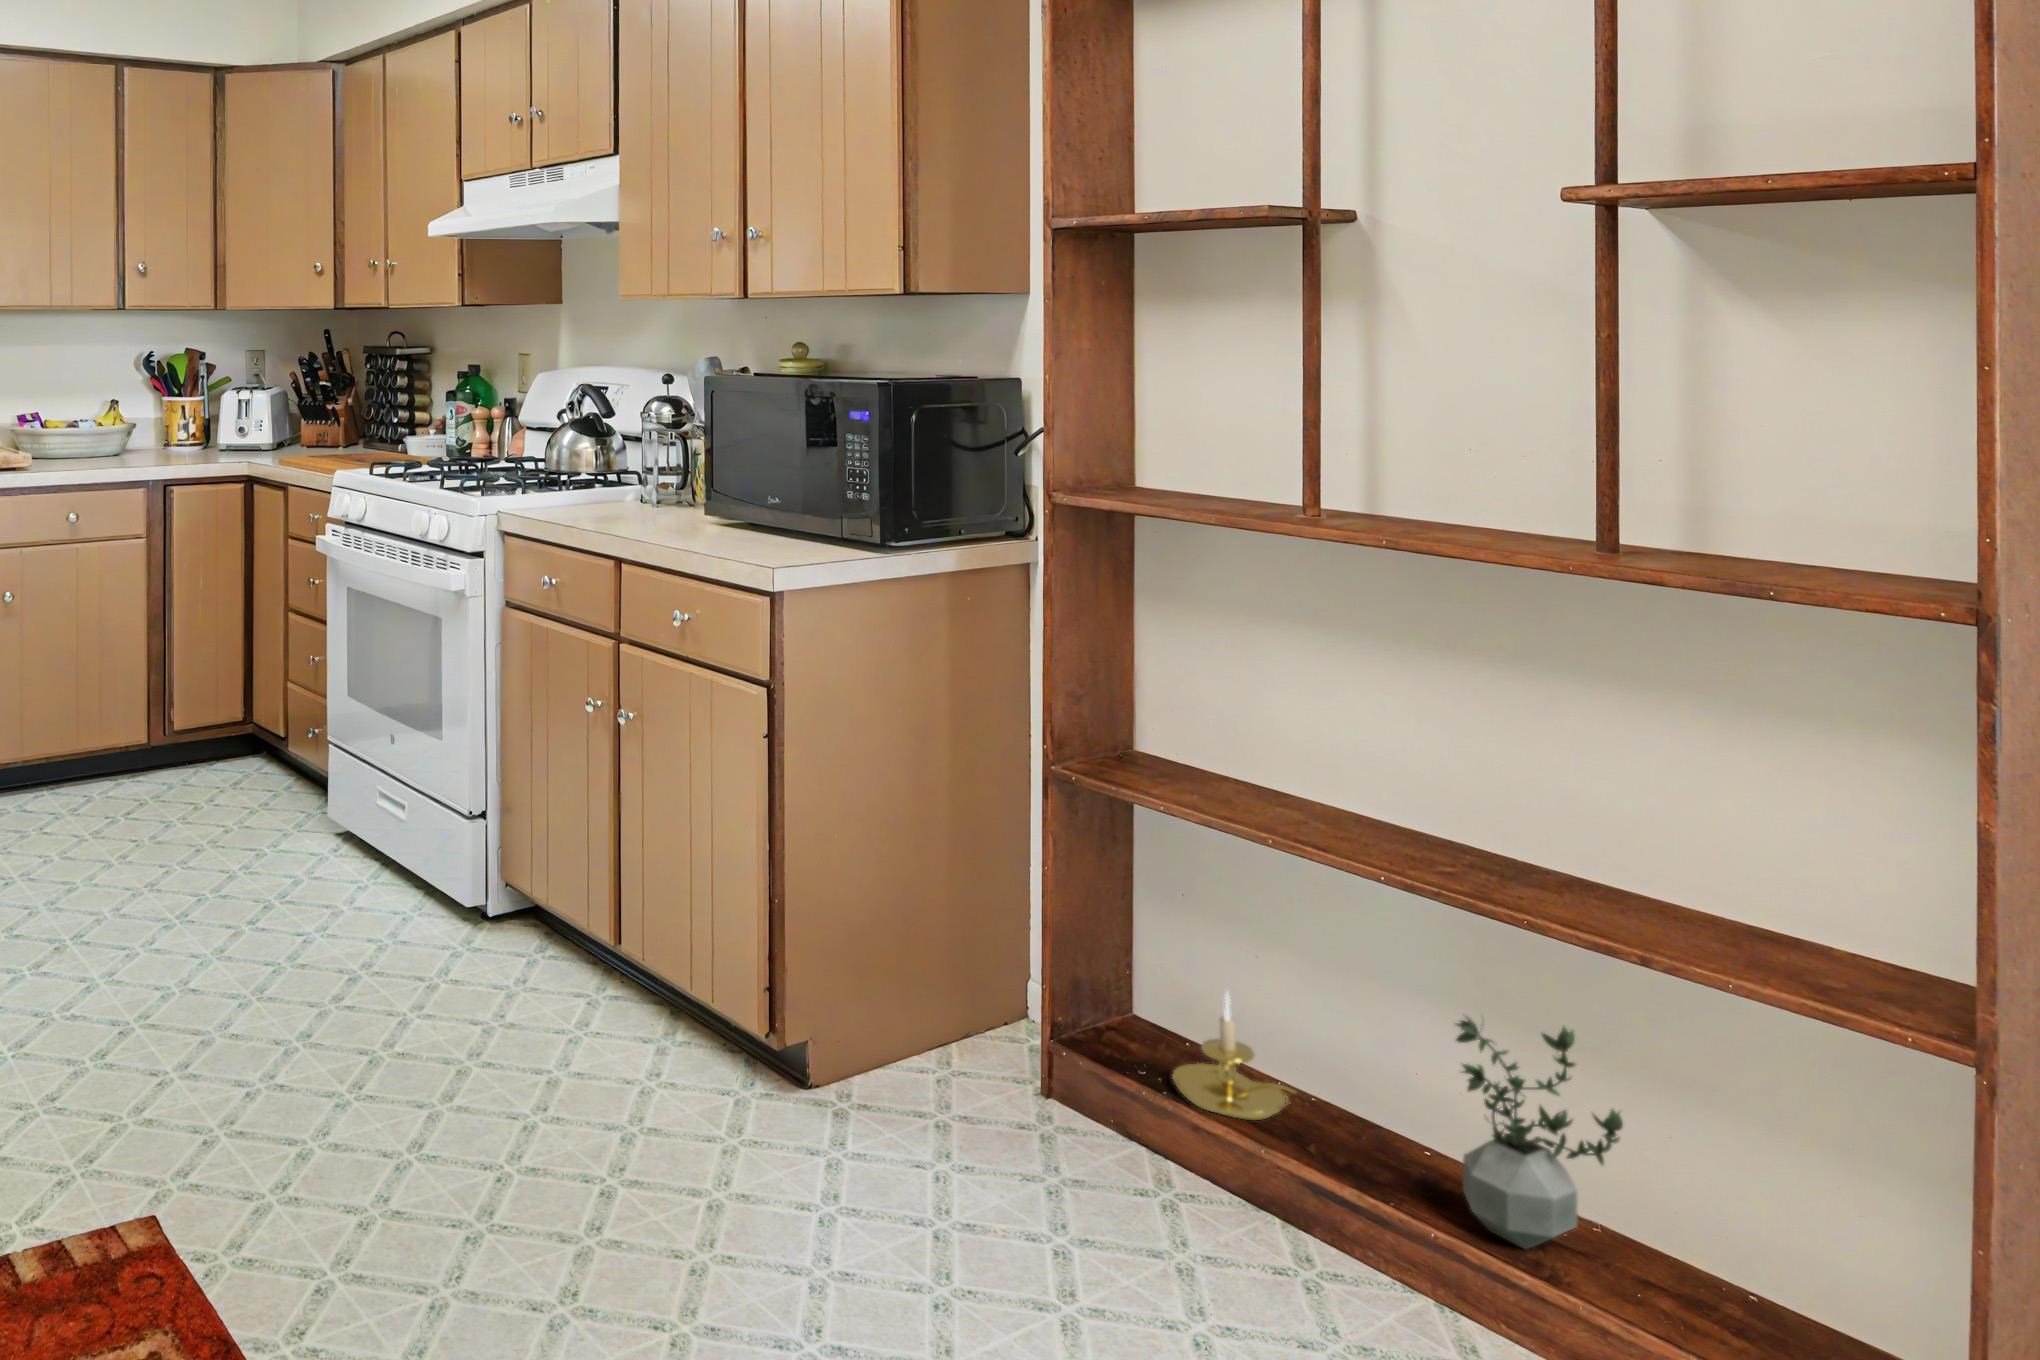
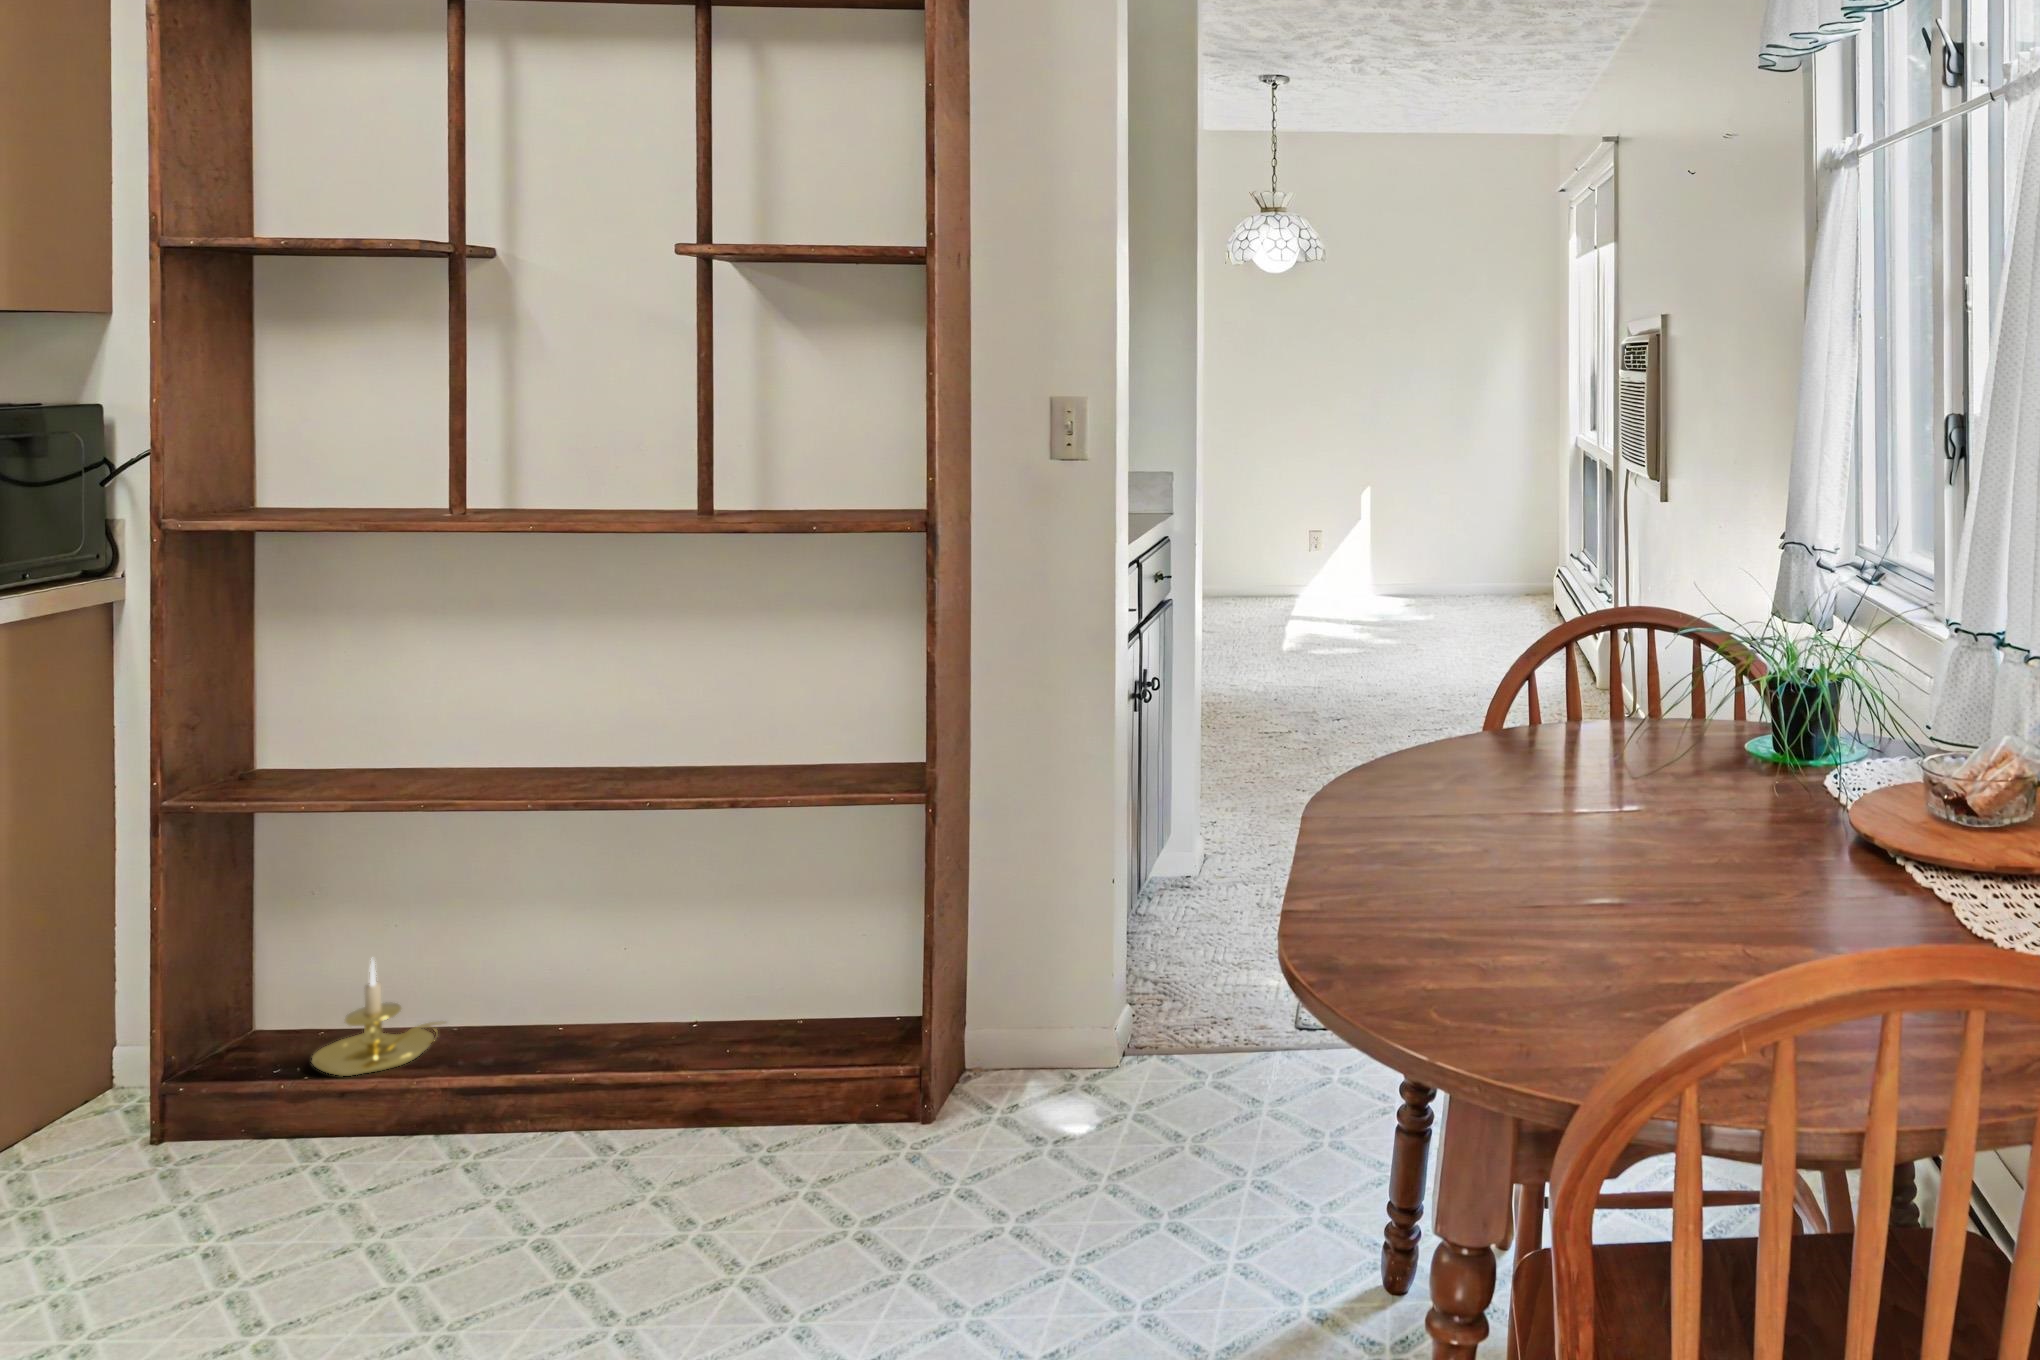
potted plant: present [1456,1017,1623,1249] -> none [592,875,721,1058]

